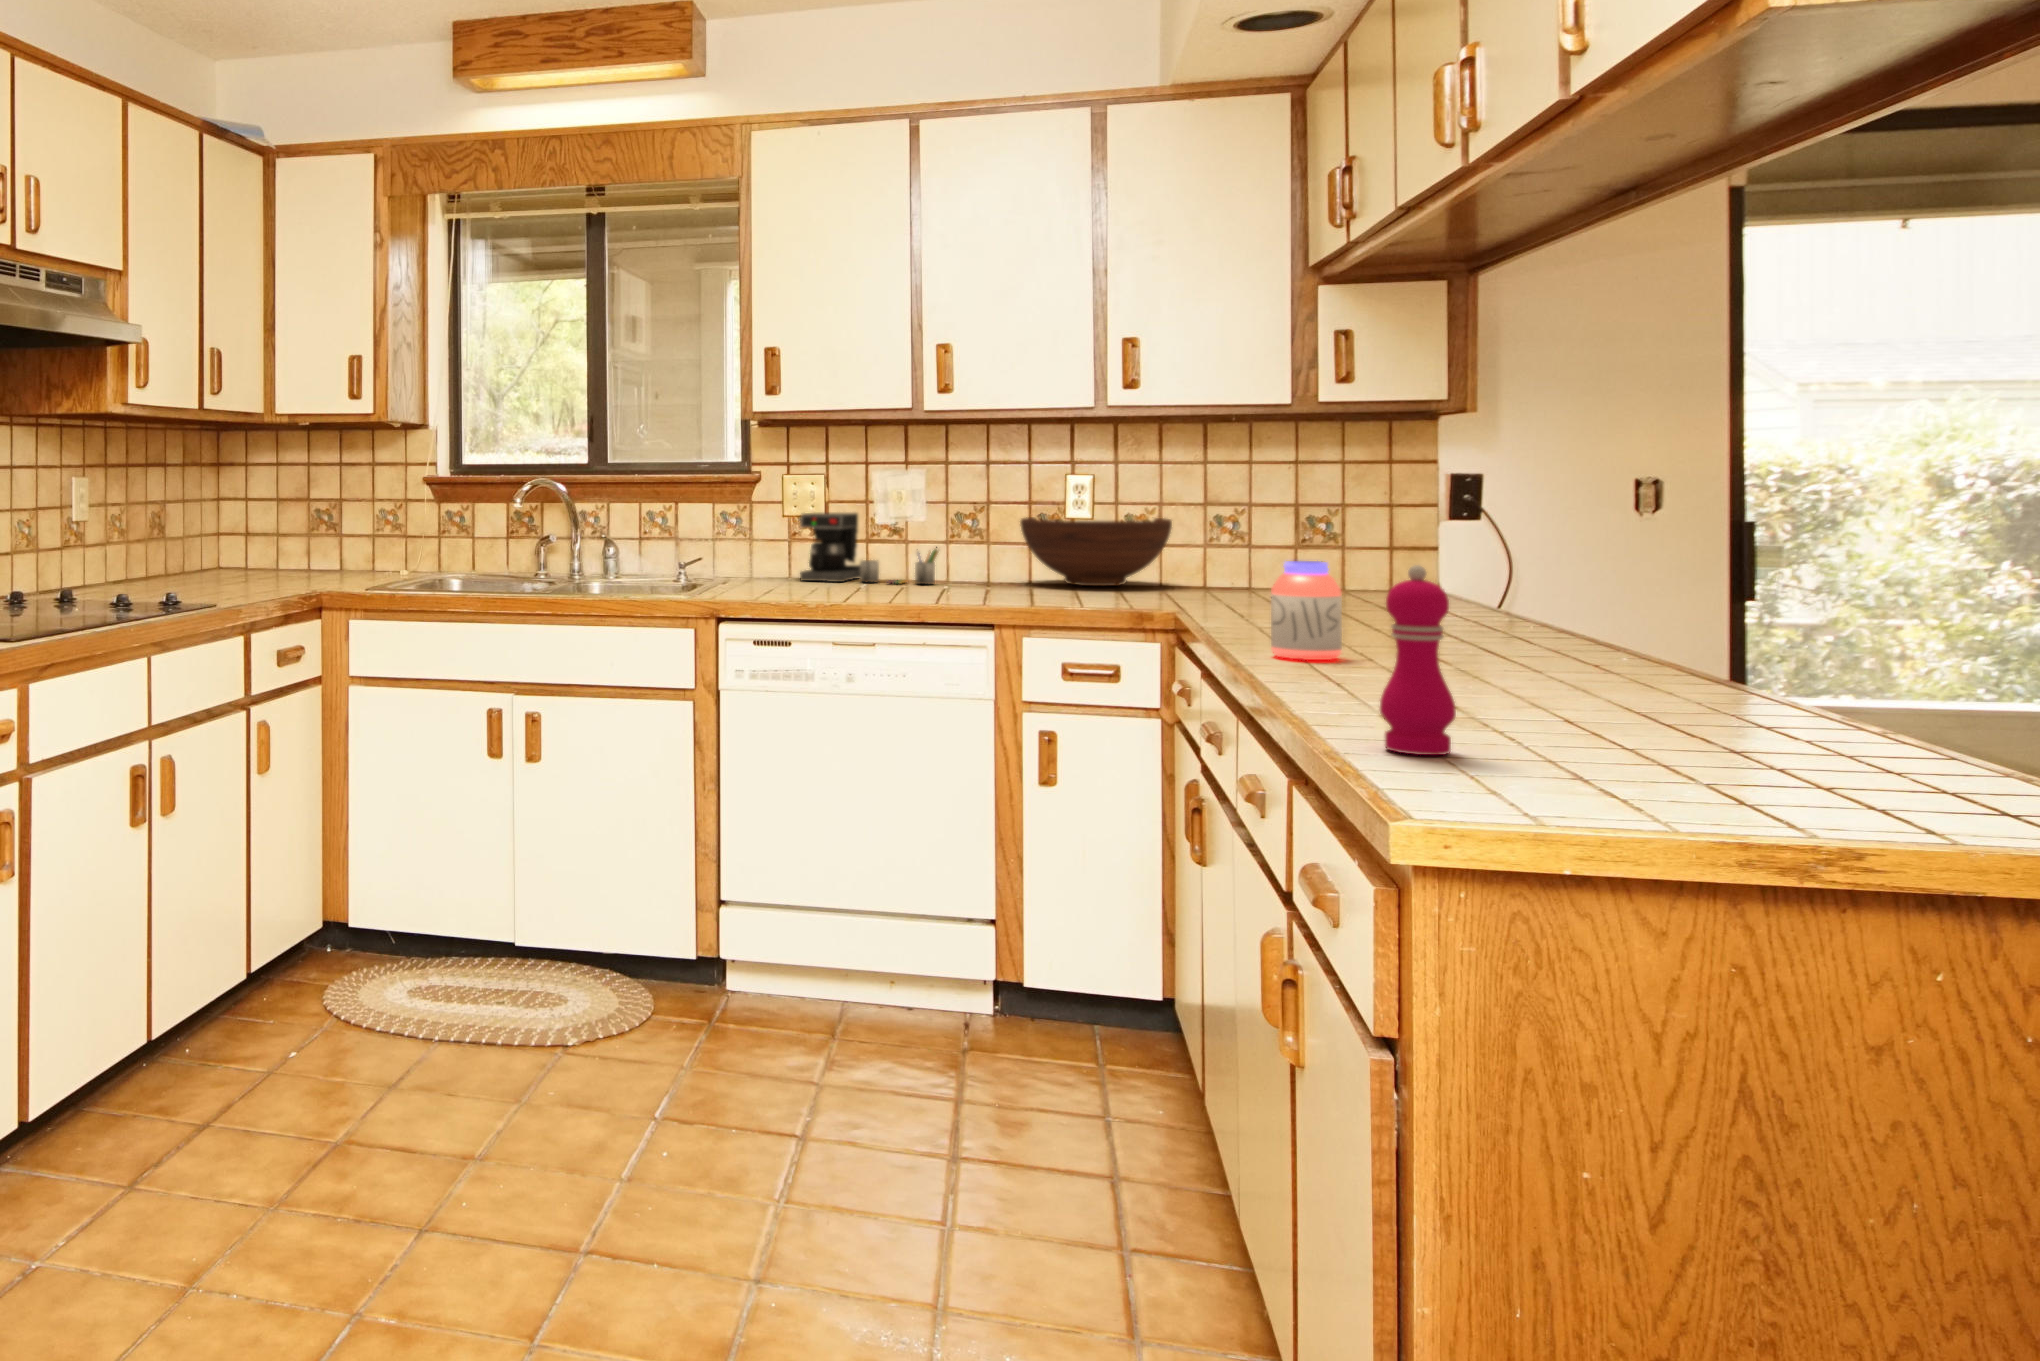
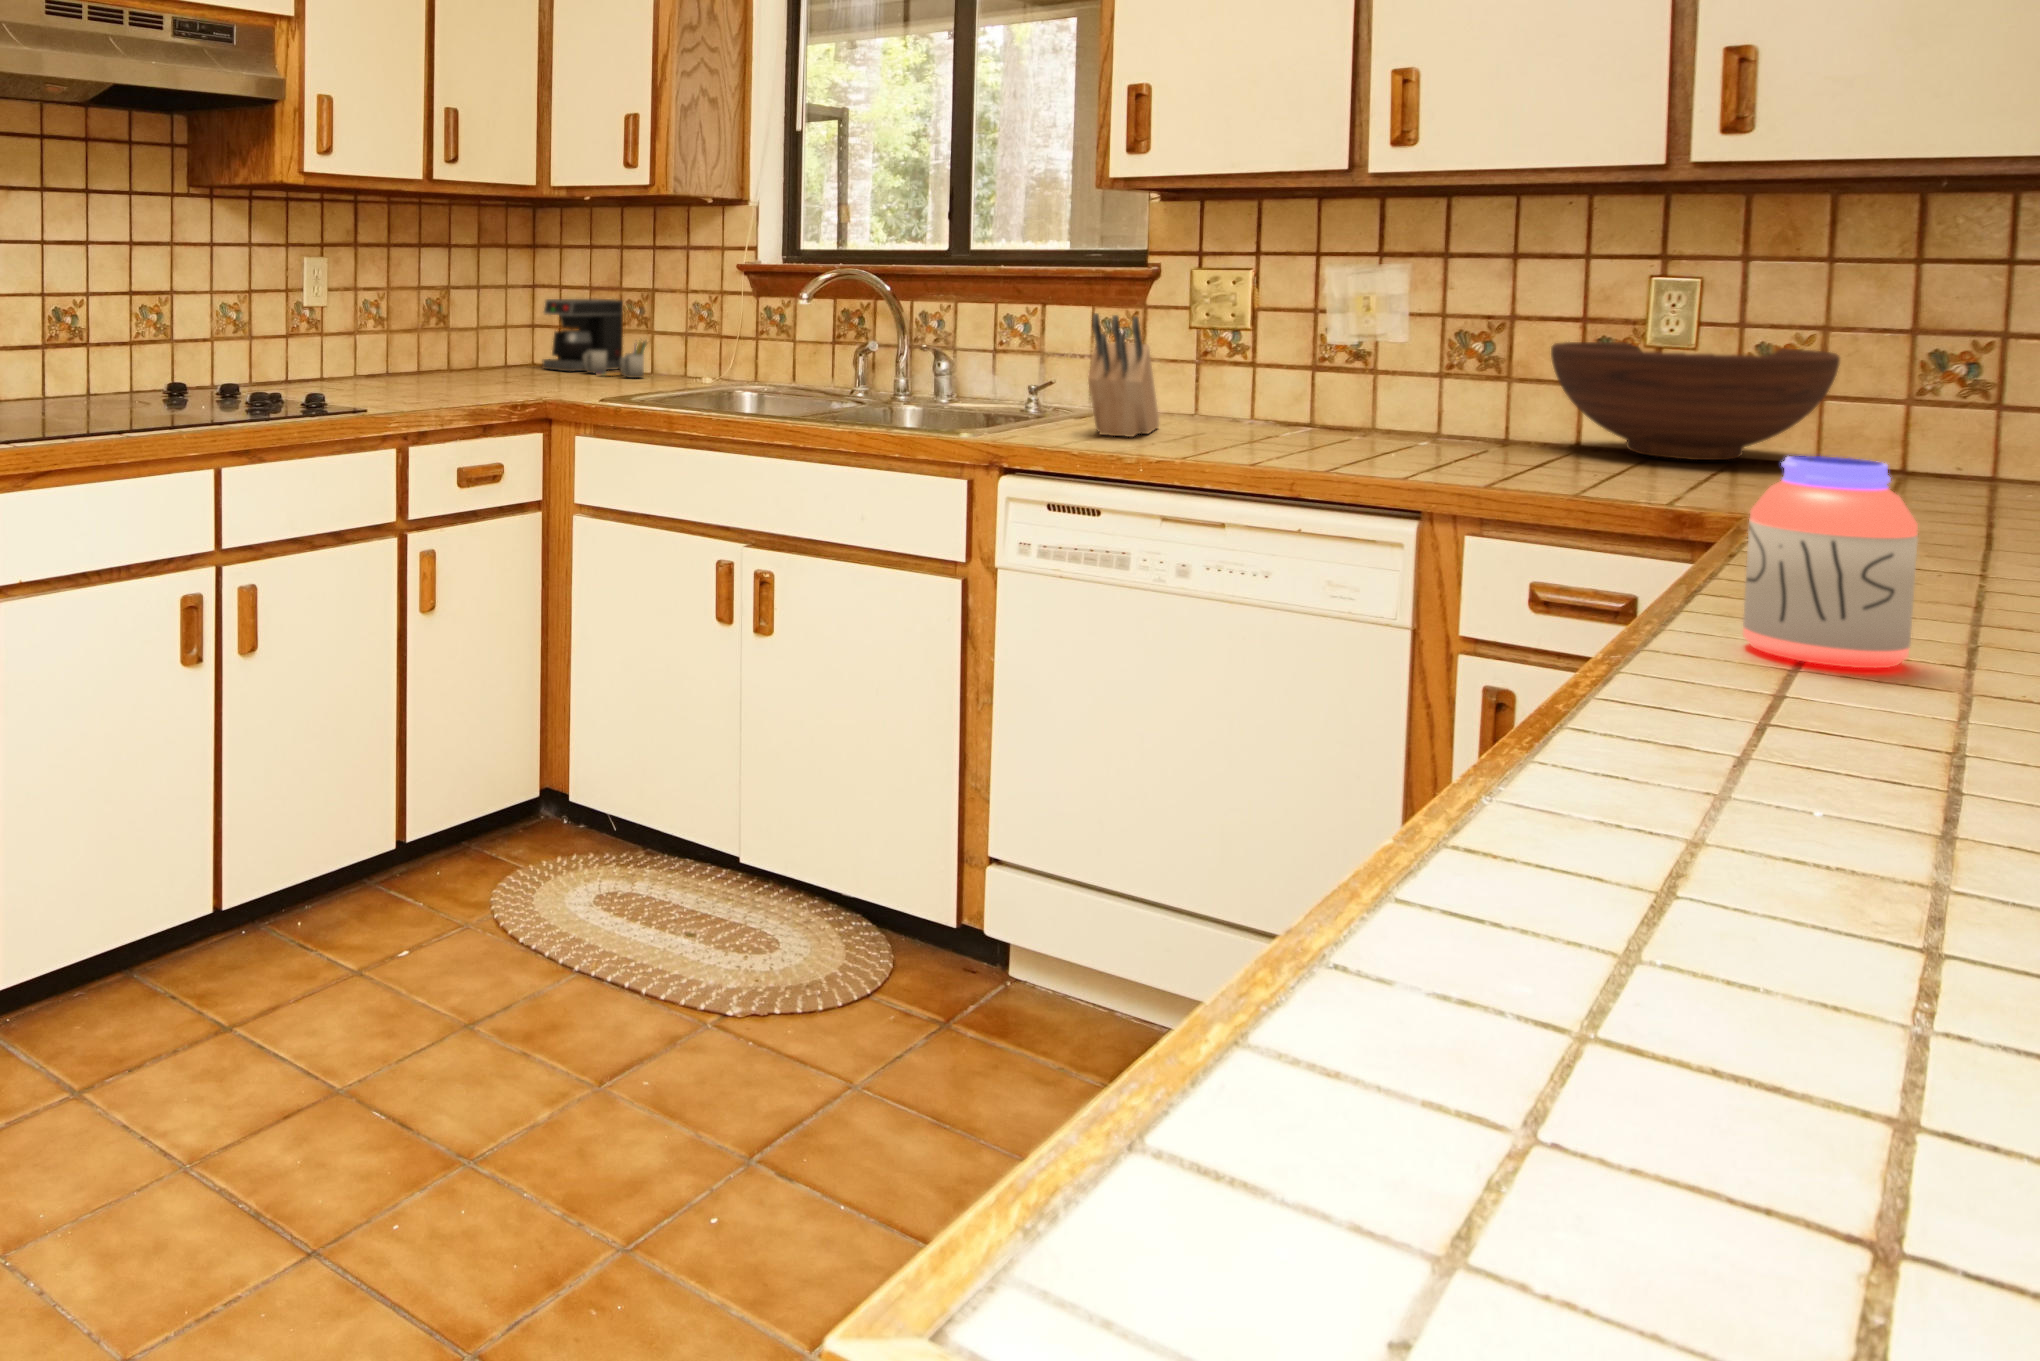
knife block: none [757,507,800,592] -> present [1088,313,1159,437]
coffee maker: present [800,513,938,584] -> present [542,299,648,378]
pepper mill: present [1380,565,1456,755] -> none [1478,530,1696,1065]

